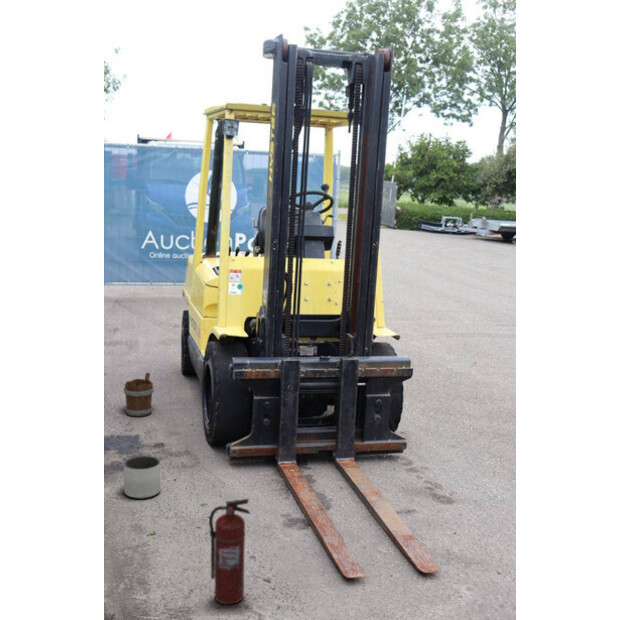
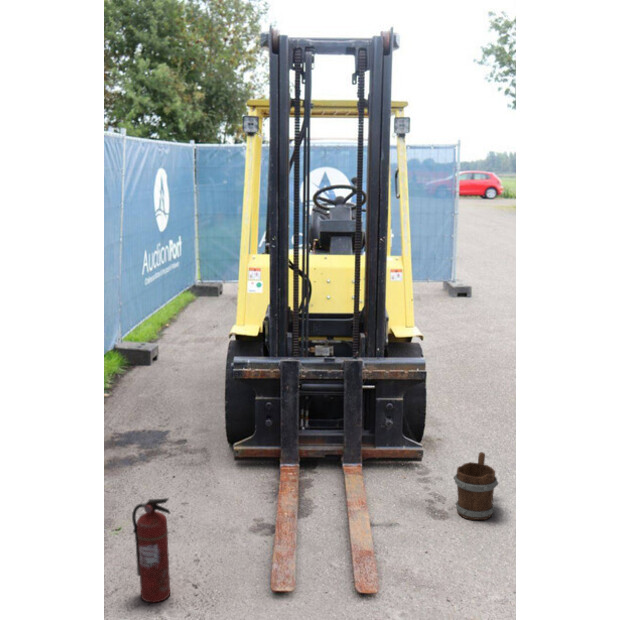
bucket: present [124,373,154,417] -> present [454,452,498,520]
planter: present [124,456,160,499] -> none [120,451,157,492]

